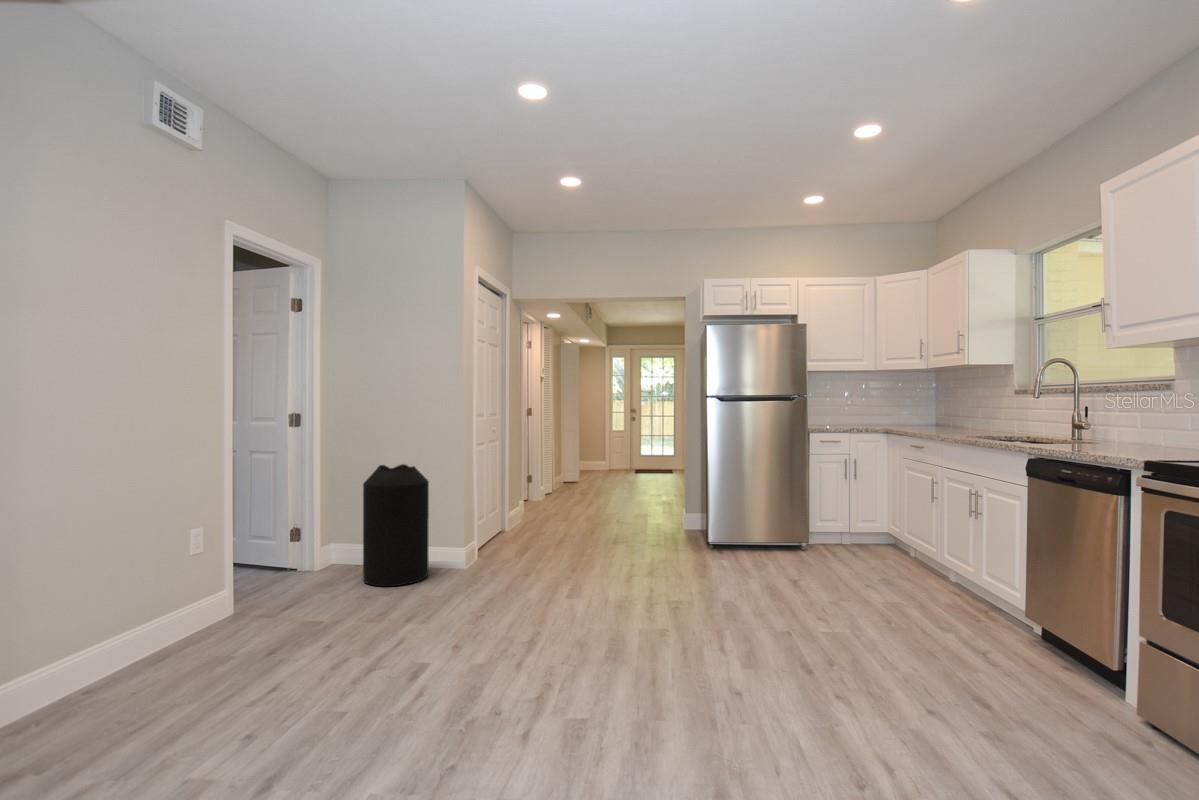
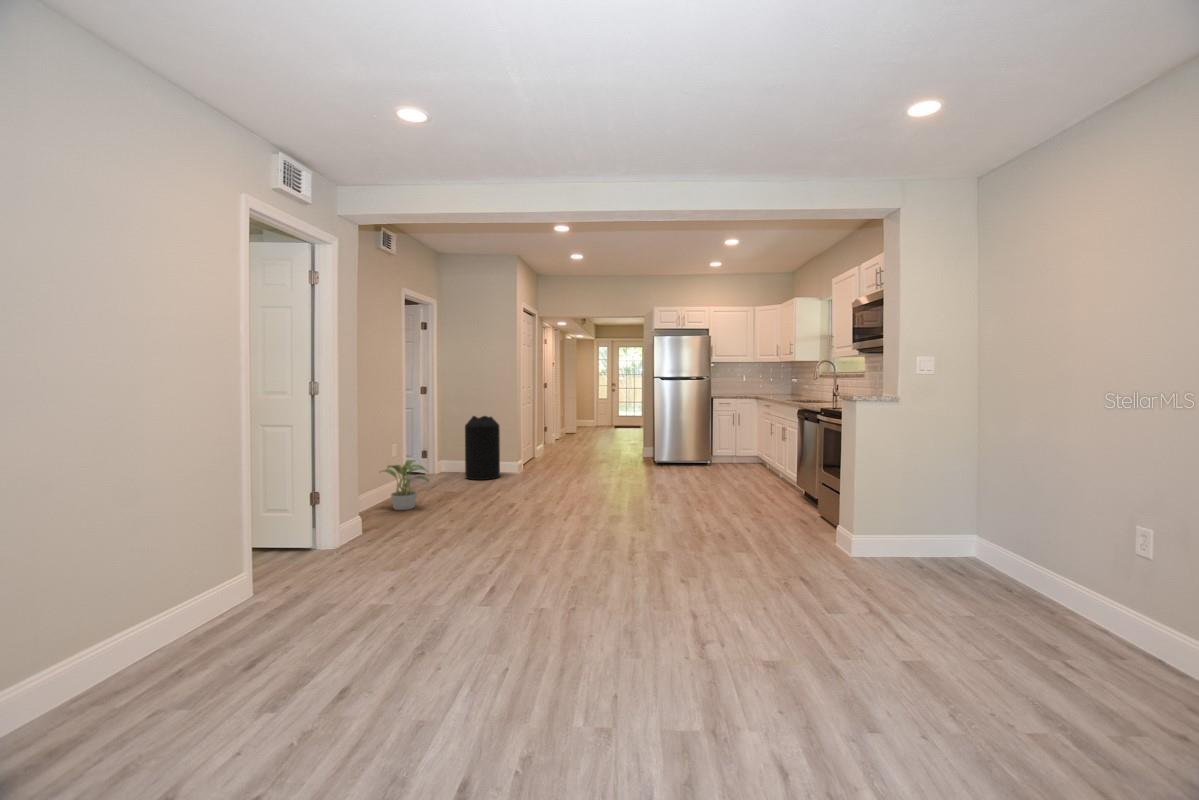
potted plant: none [118,568,239,689] -> present [383,460,429,510]

